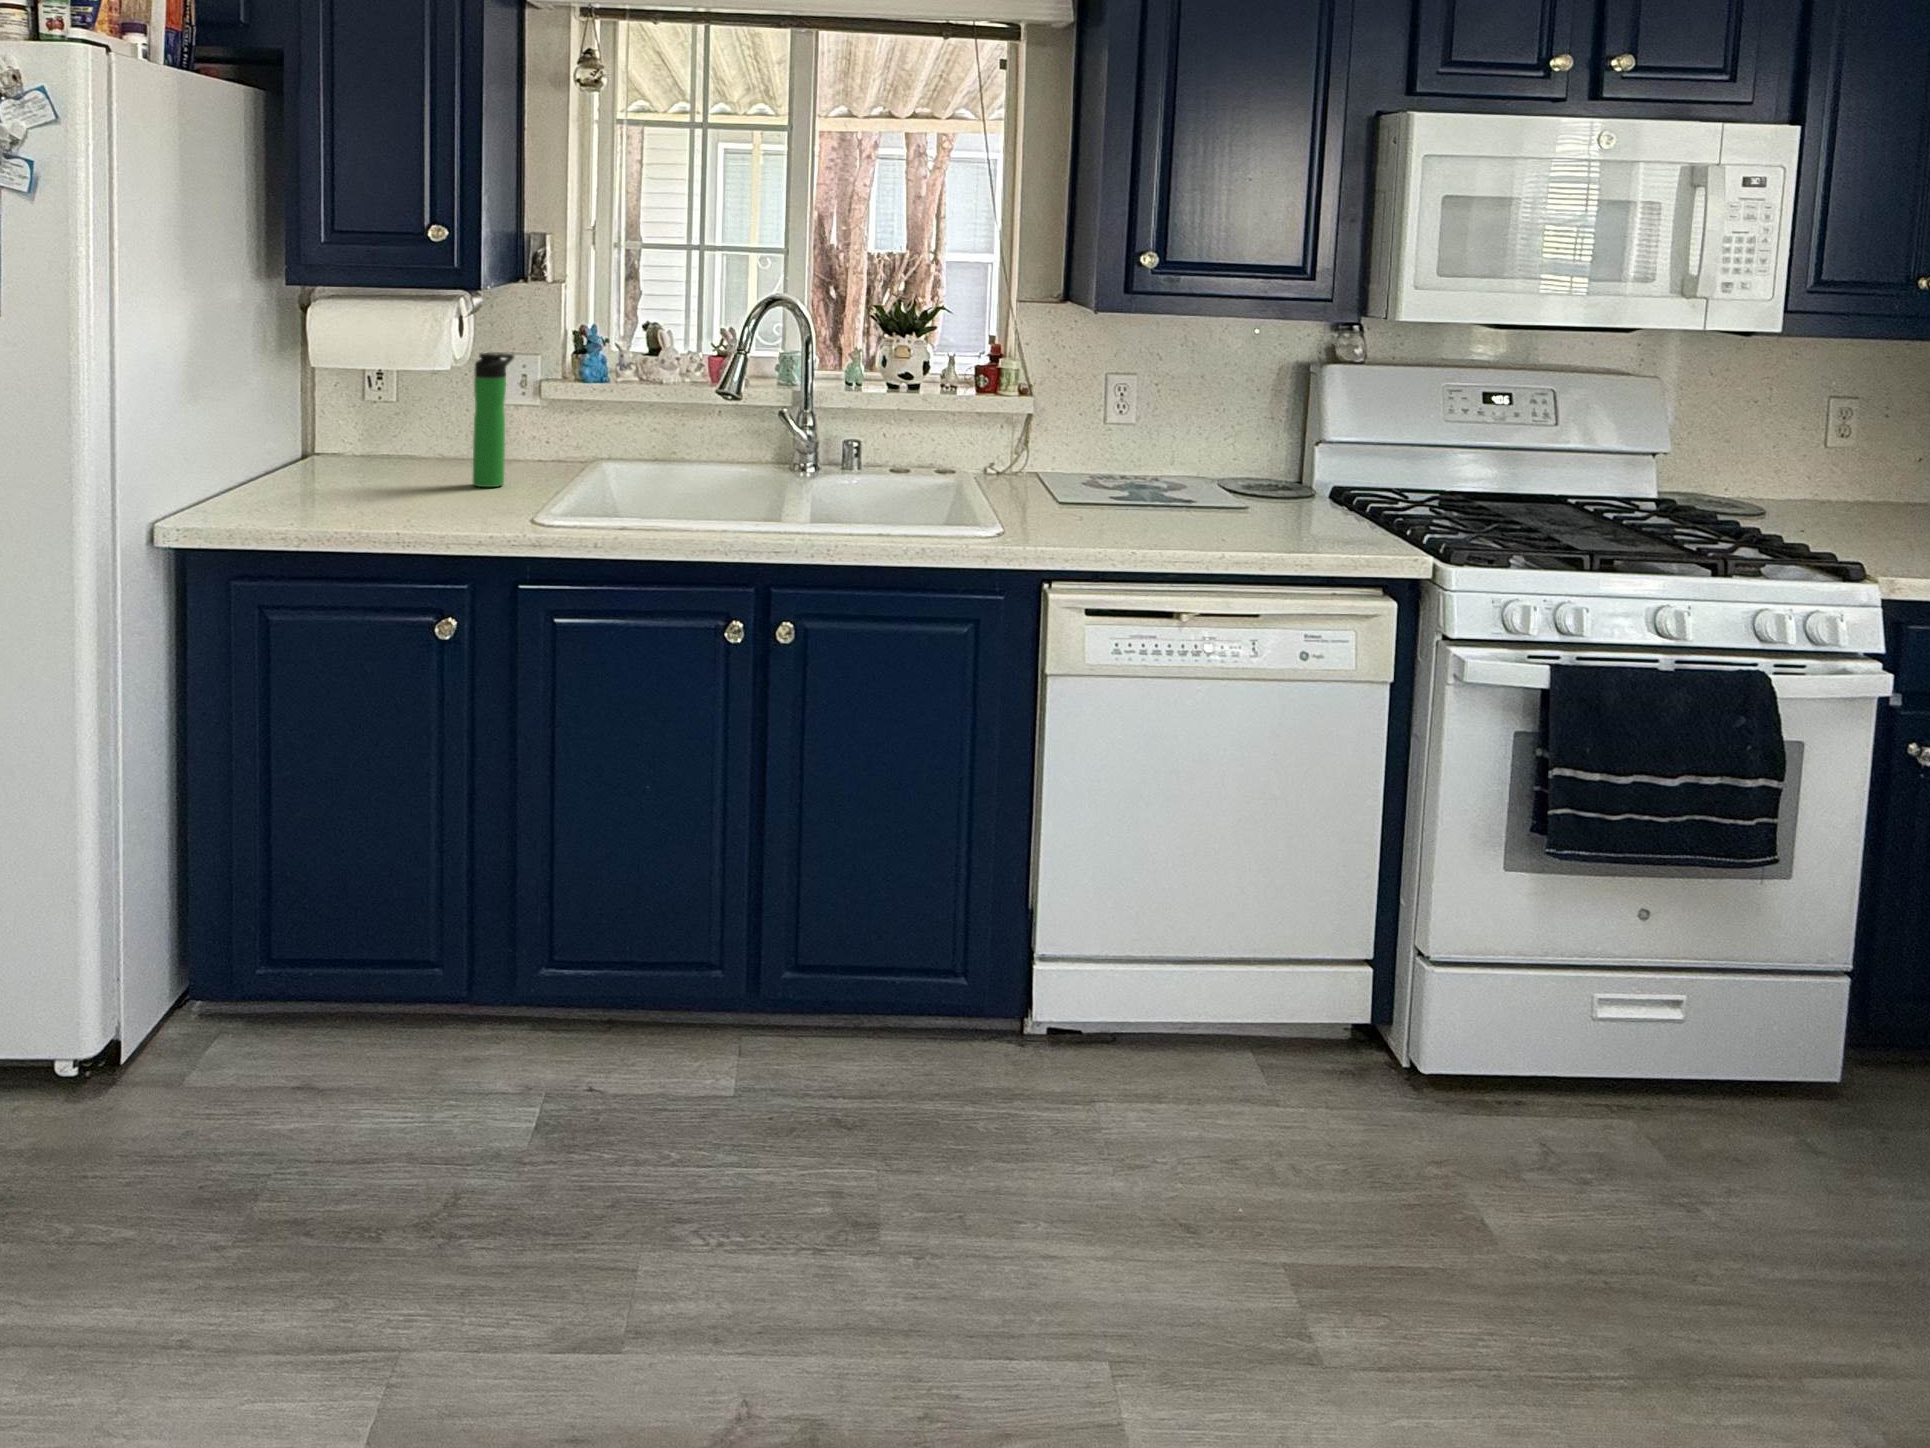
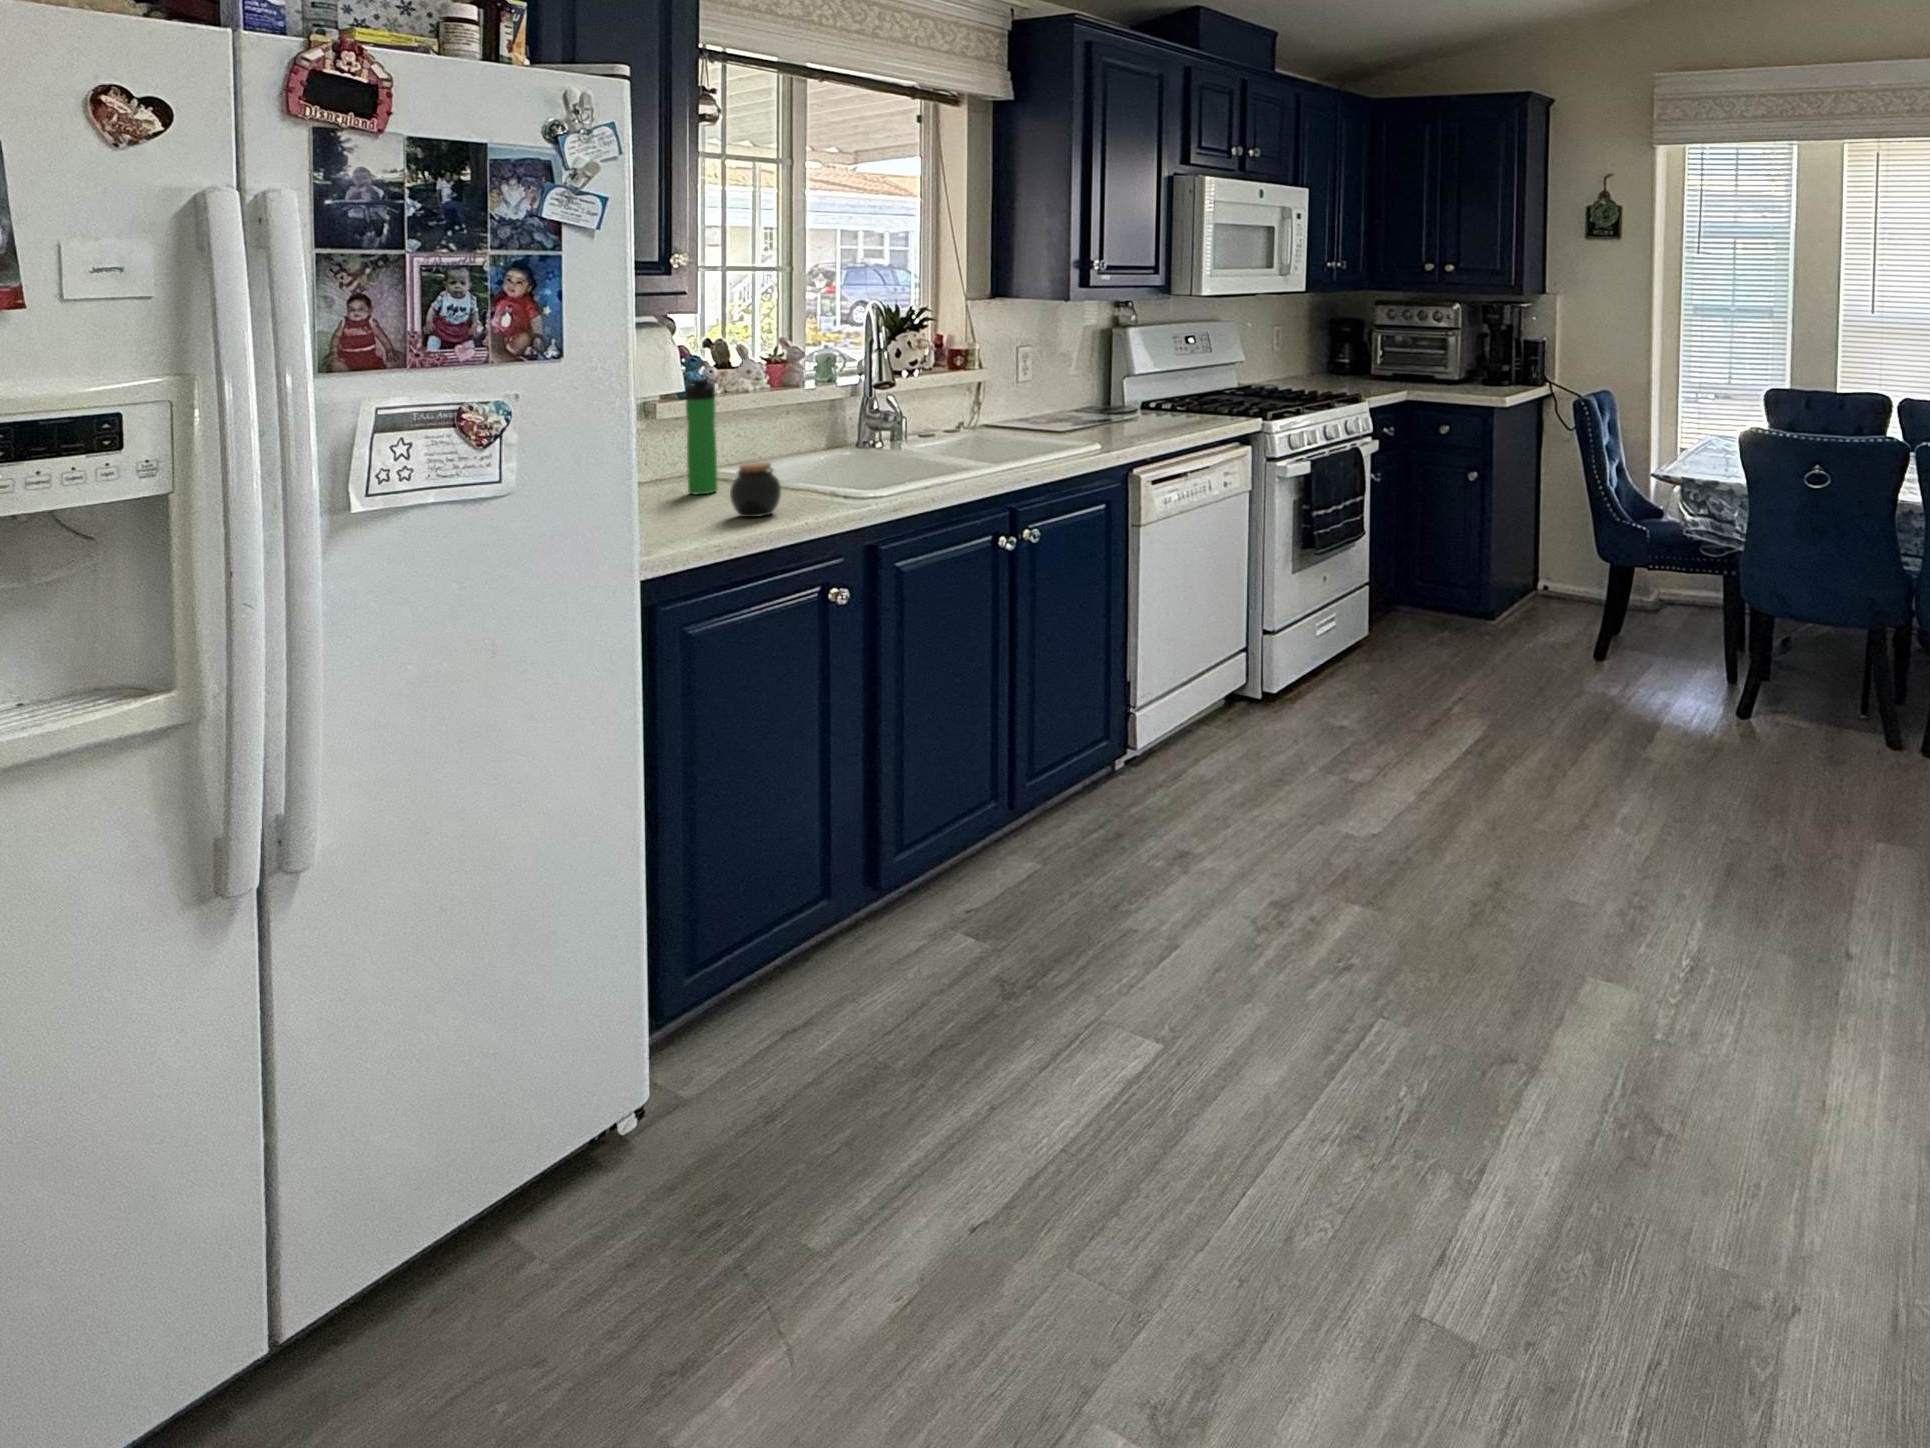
jar: none [371,458,427,521] -> present [730,462,781,517]

